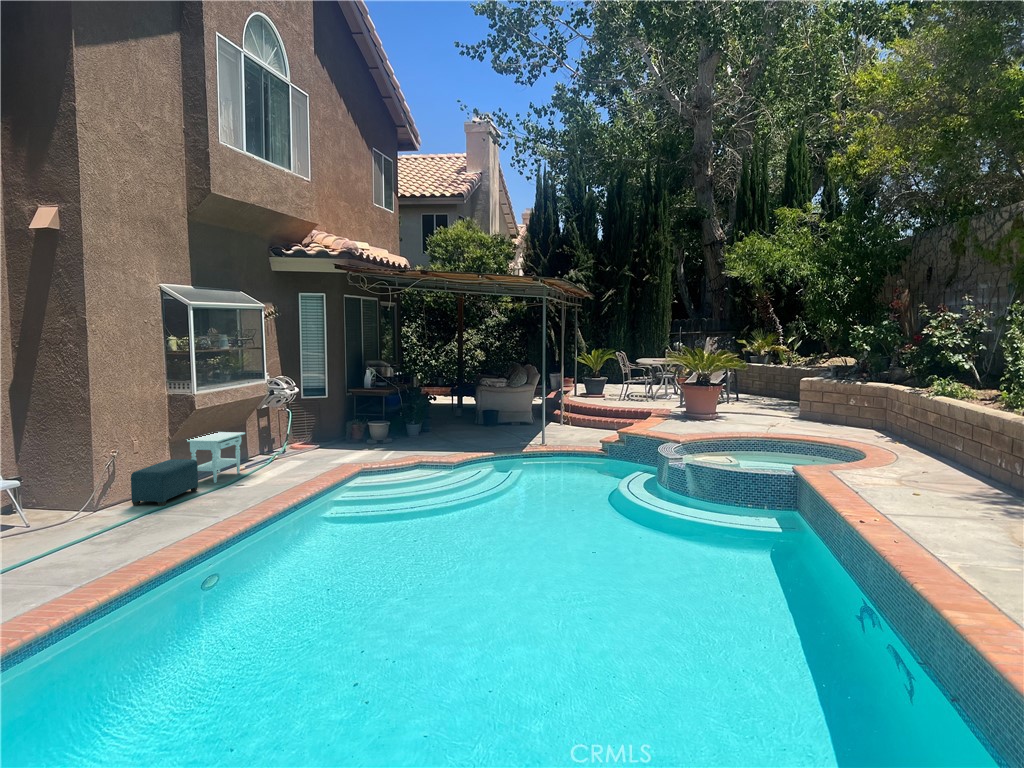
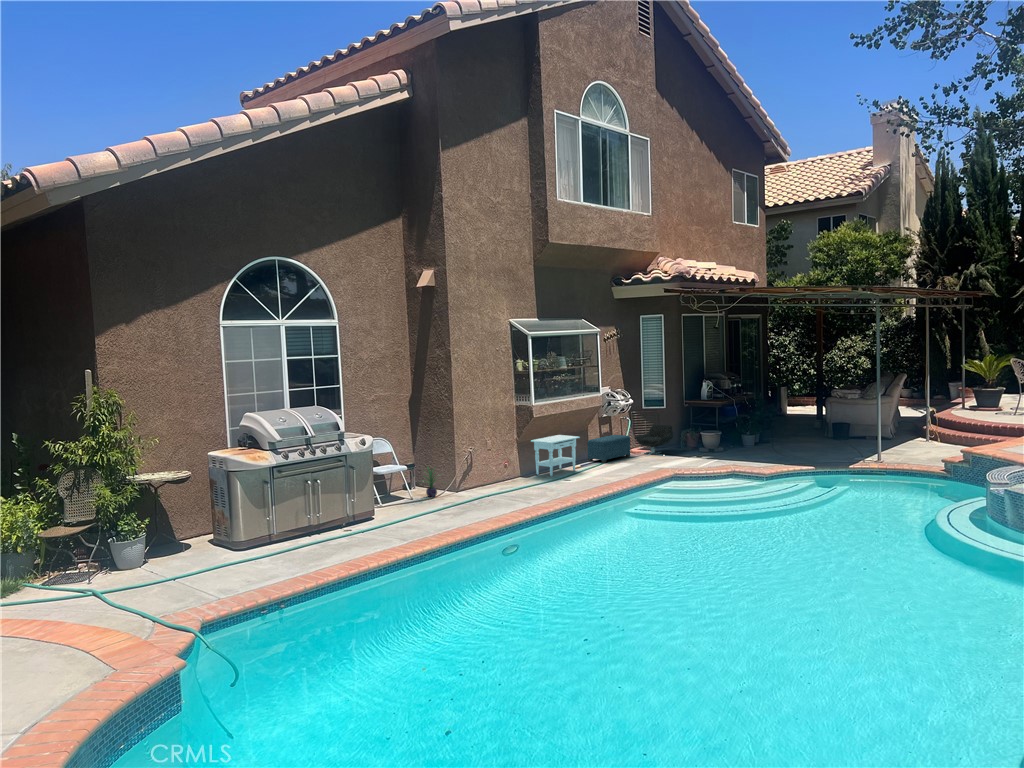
lounge chair: none [294,416,336,452] -> present [635,424,673,454]
bench: present [131,459,198,506] -> present [587,435,630,463]
decorative plant: none [33,482,85,526] -> present [424,467,437,497]

